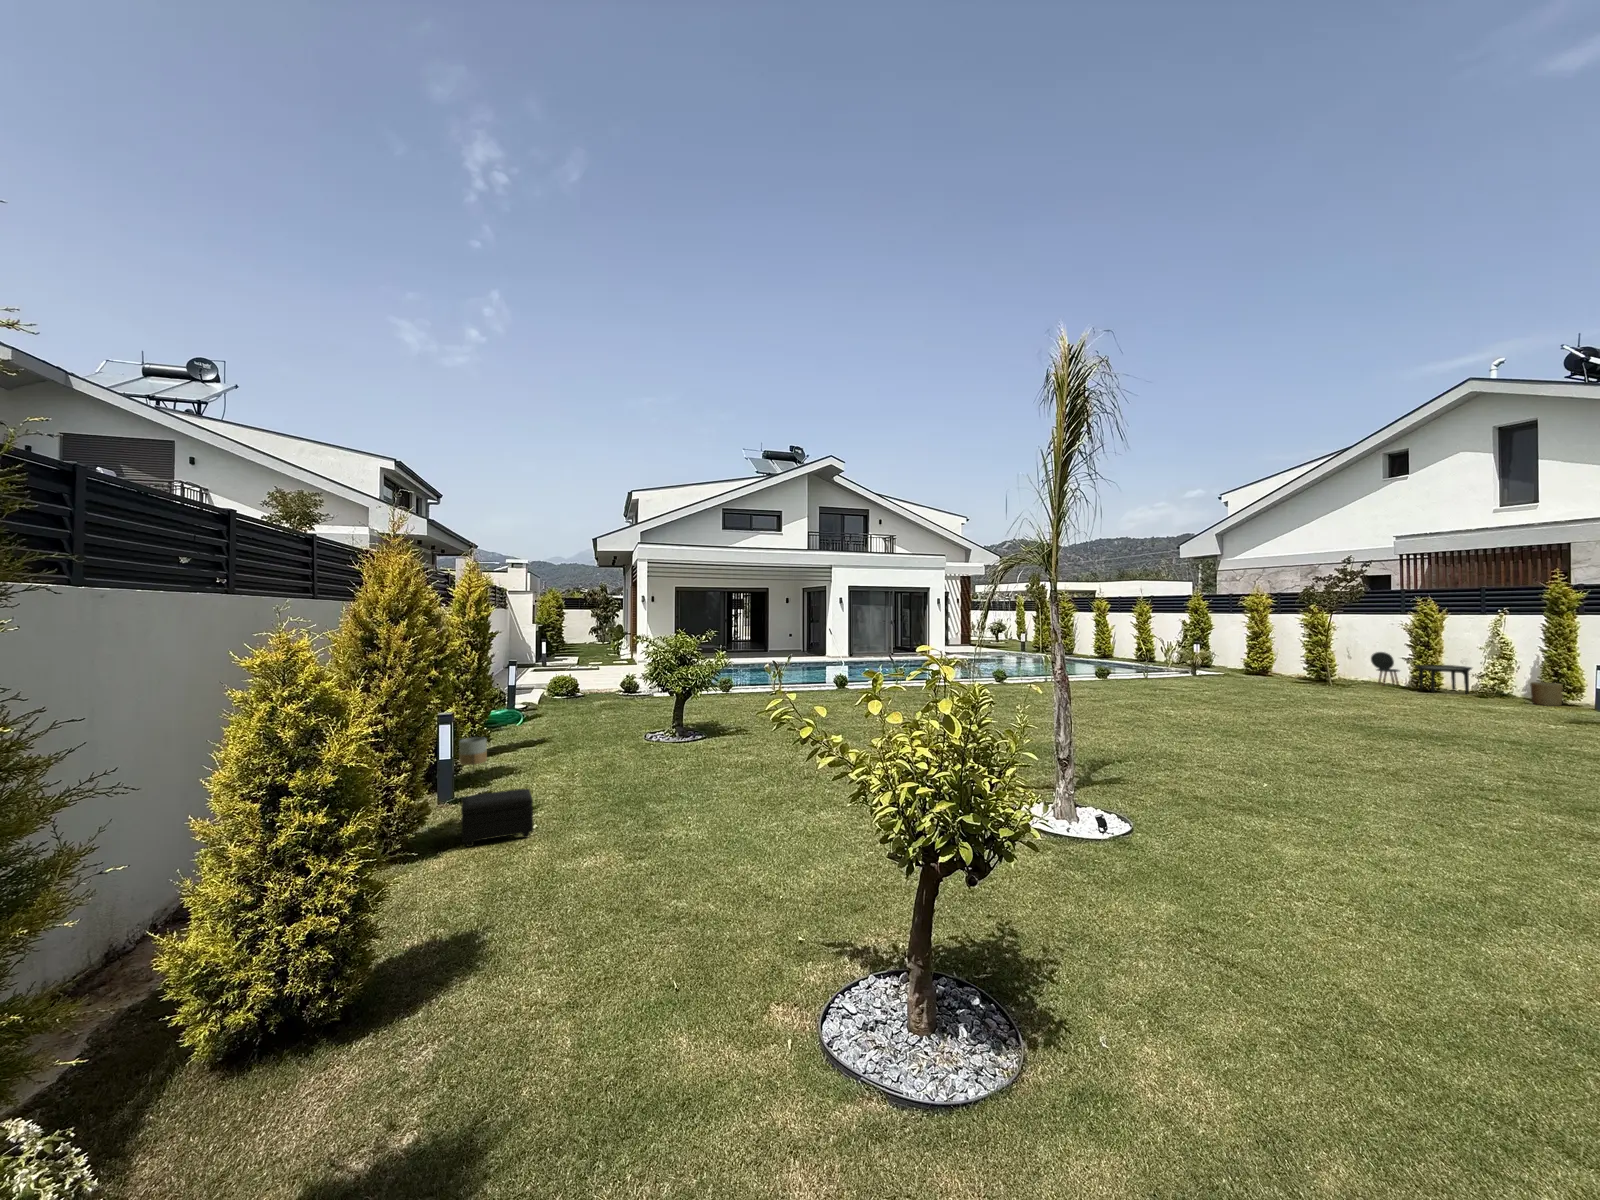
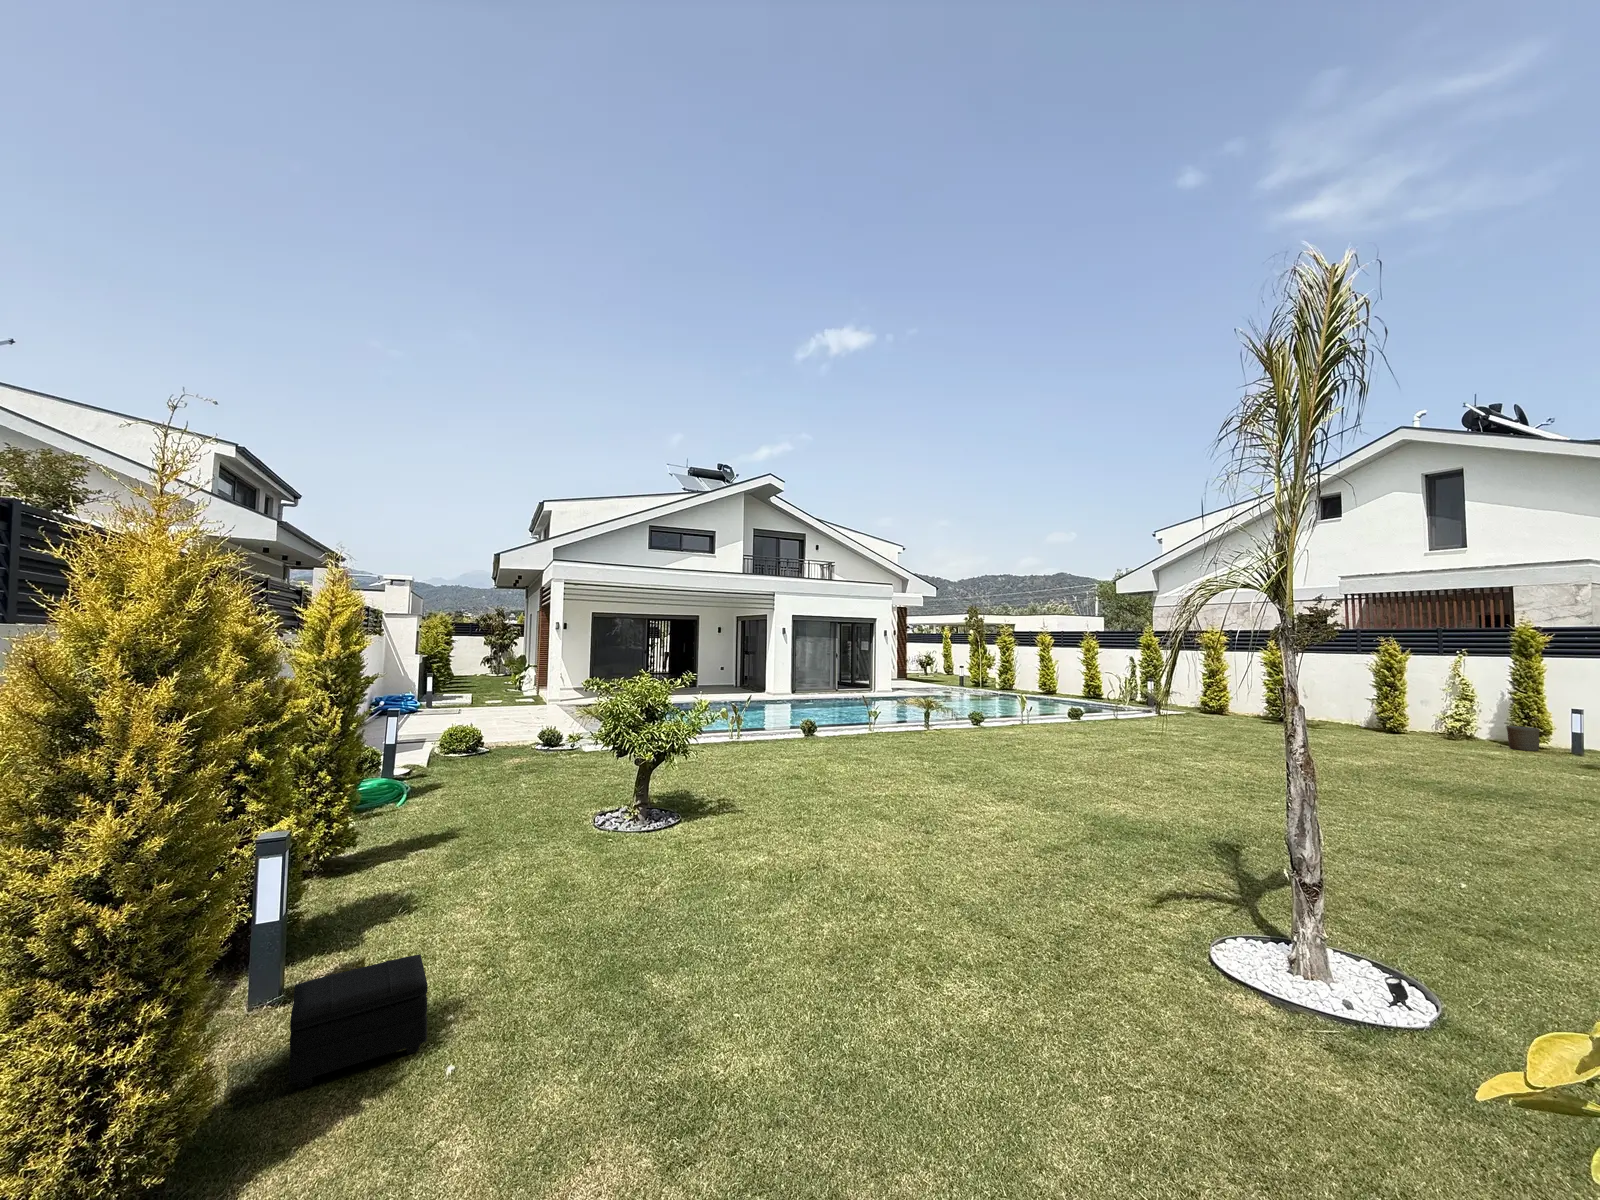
chair: present [1371,652,1399,685] -> none [1332,692,1364,727]
round table: present [1415,665,1472,694] -> none [1382,706,1441,737]
planter: present [459,737,487,766] -> none [303,837,349,902]

